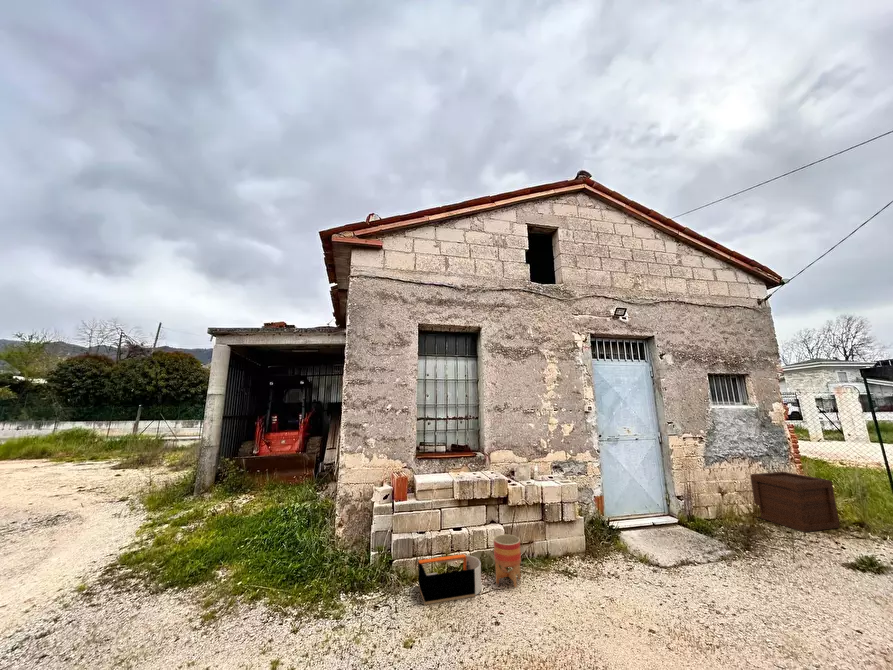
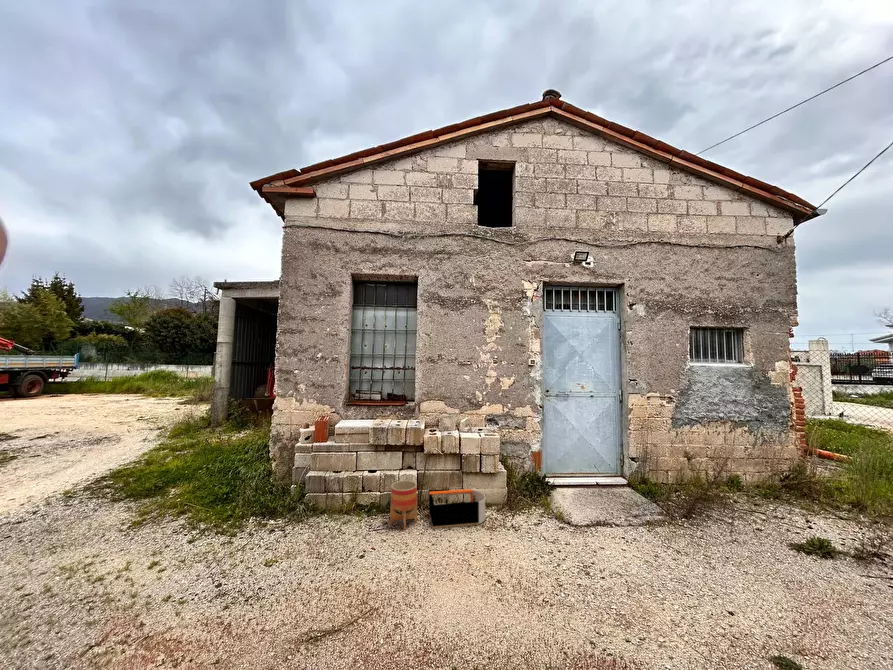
wooden crate: present [750,472,840,532] -> none [729,439,827,507]
storage bin: present [418,554,481,605] -> present [429,489,485,529]

